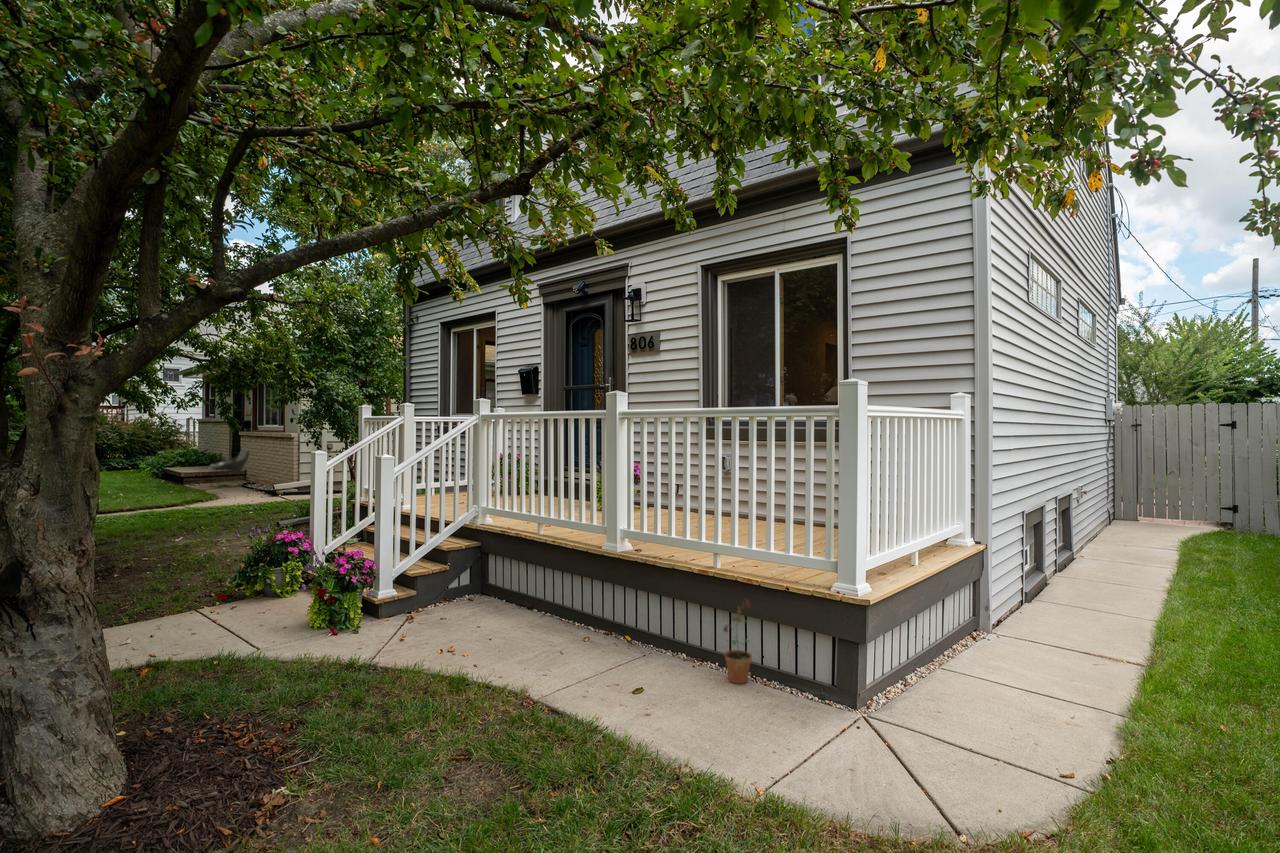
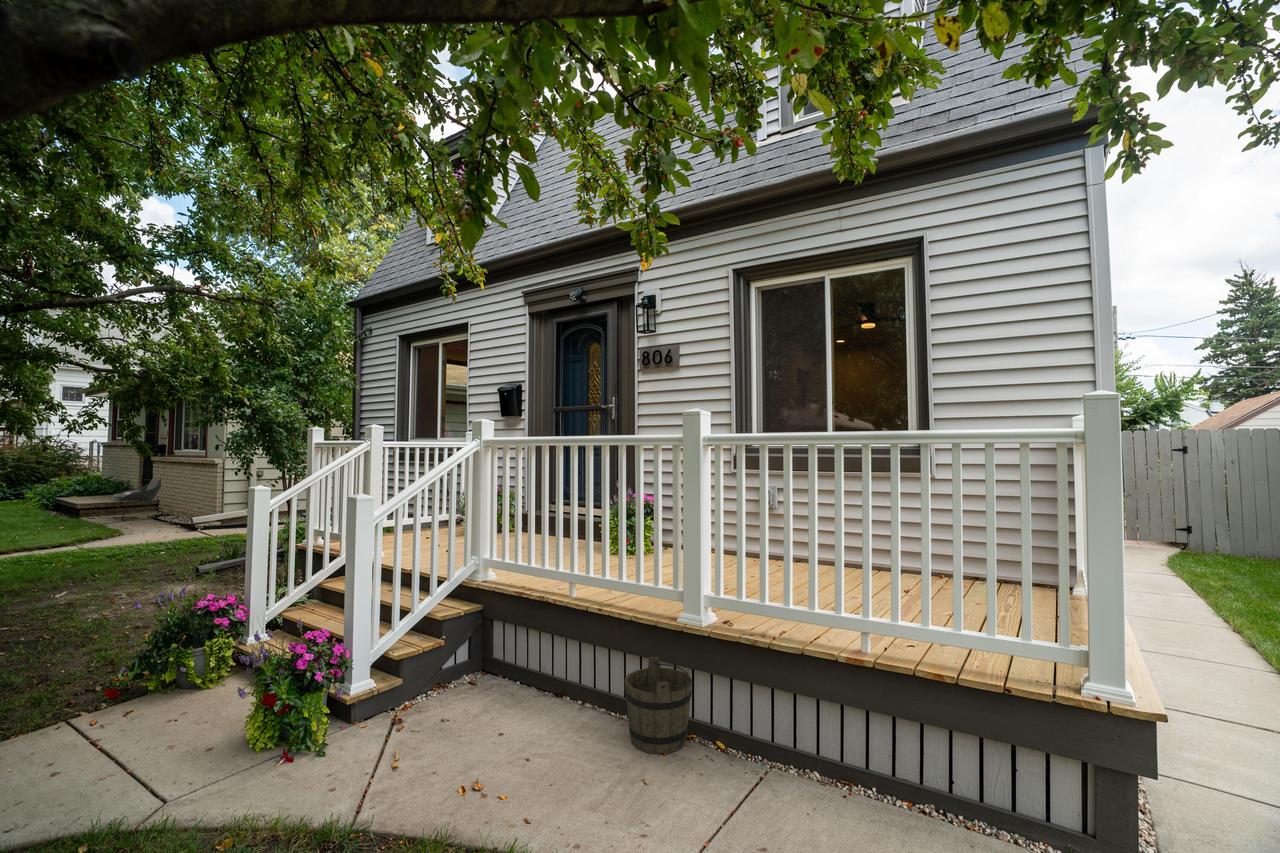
bucket: none [565,579,615,643] -> present [625,657,692,754]
potted plant: present [724,599,752,684] -> none [882,695,927,823]

